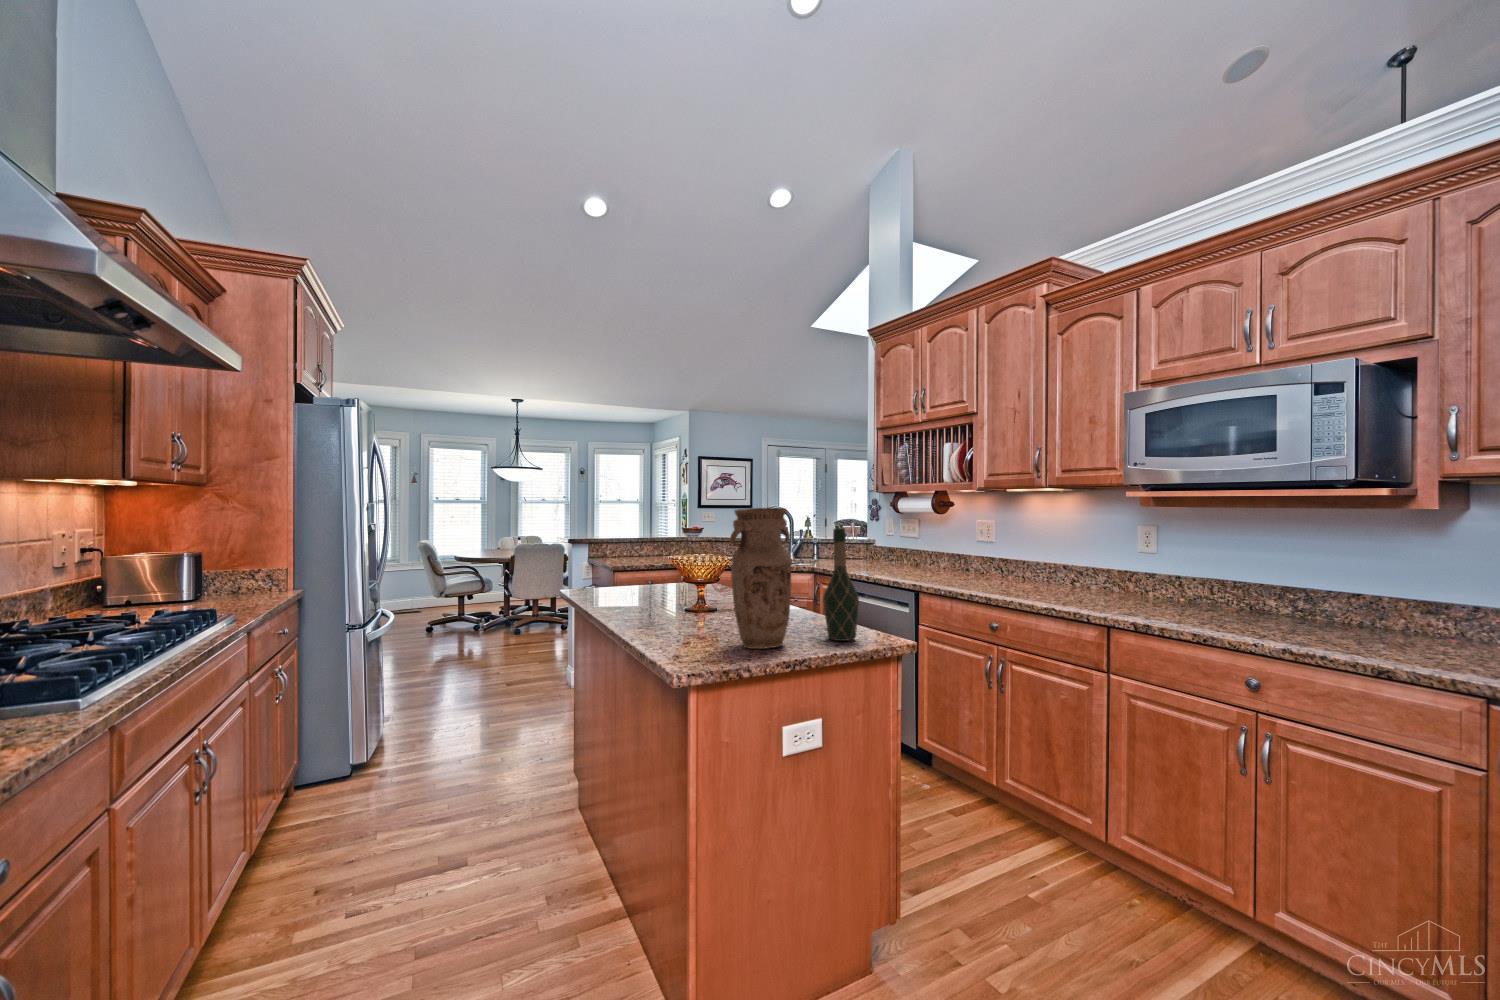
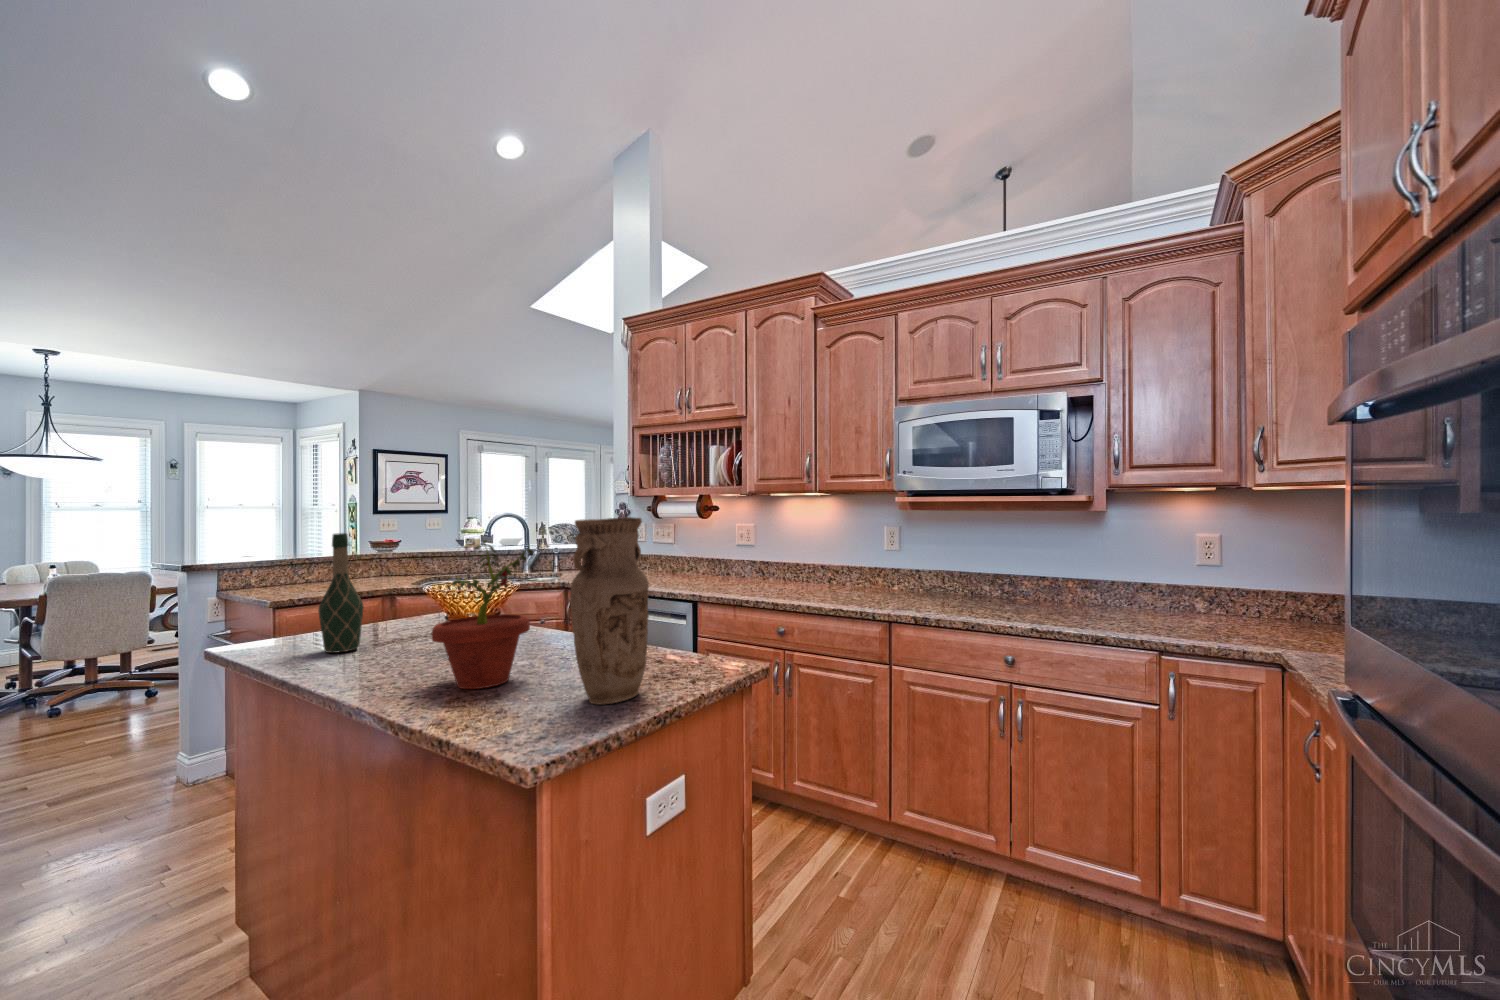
potted plant: none [655,524,724,629] -> present [432,540,533,689]
wine bottle: present [823,528,859,641] -> present [318,533,364,653]

